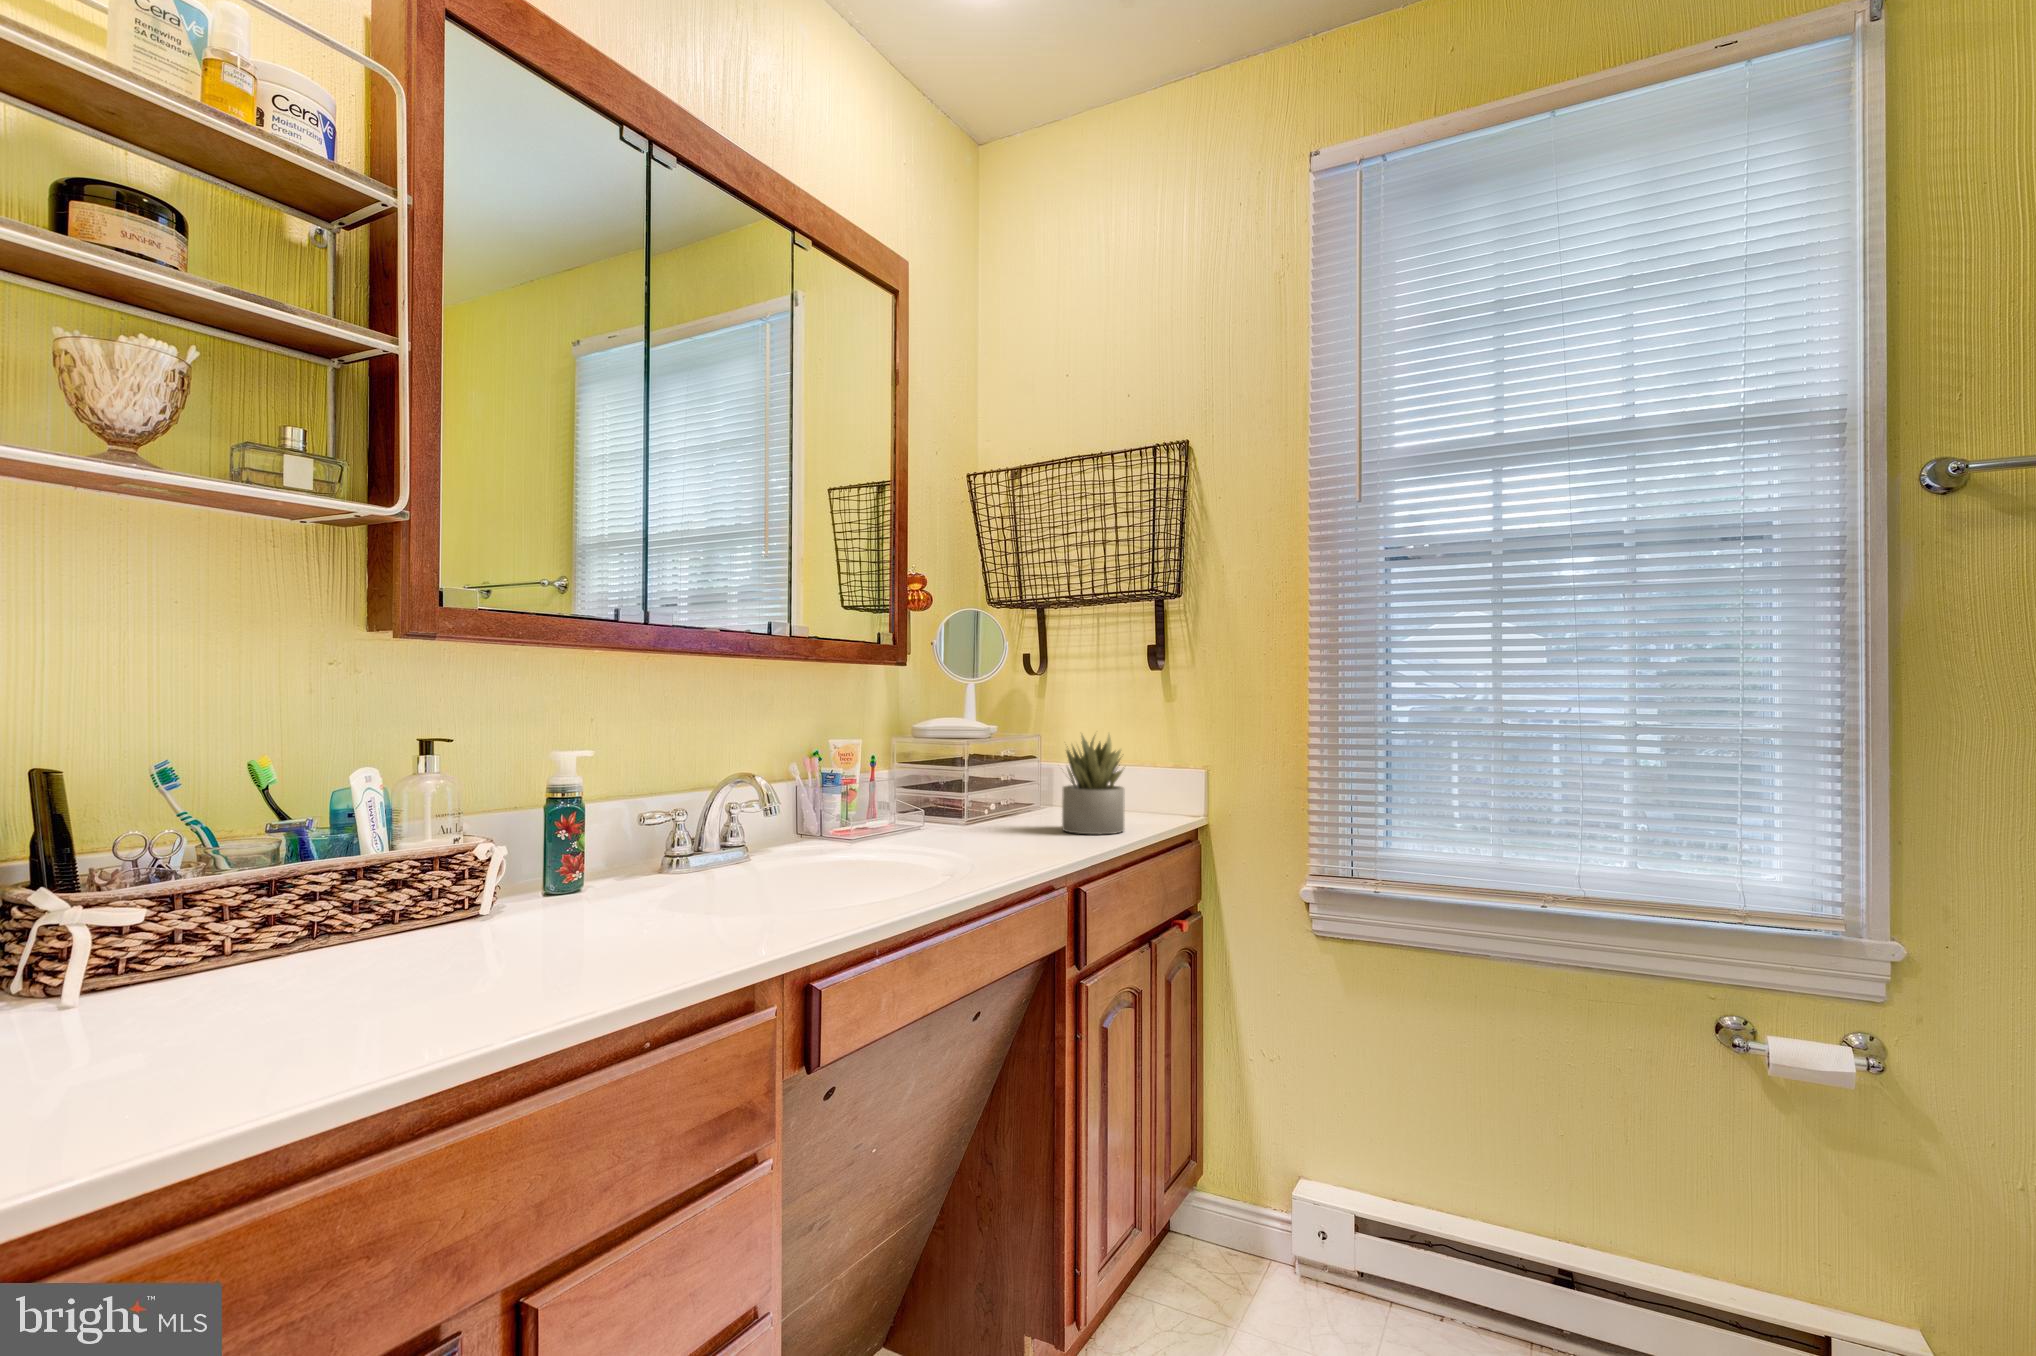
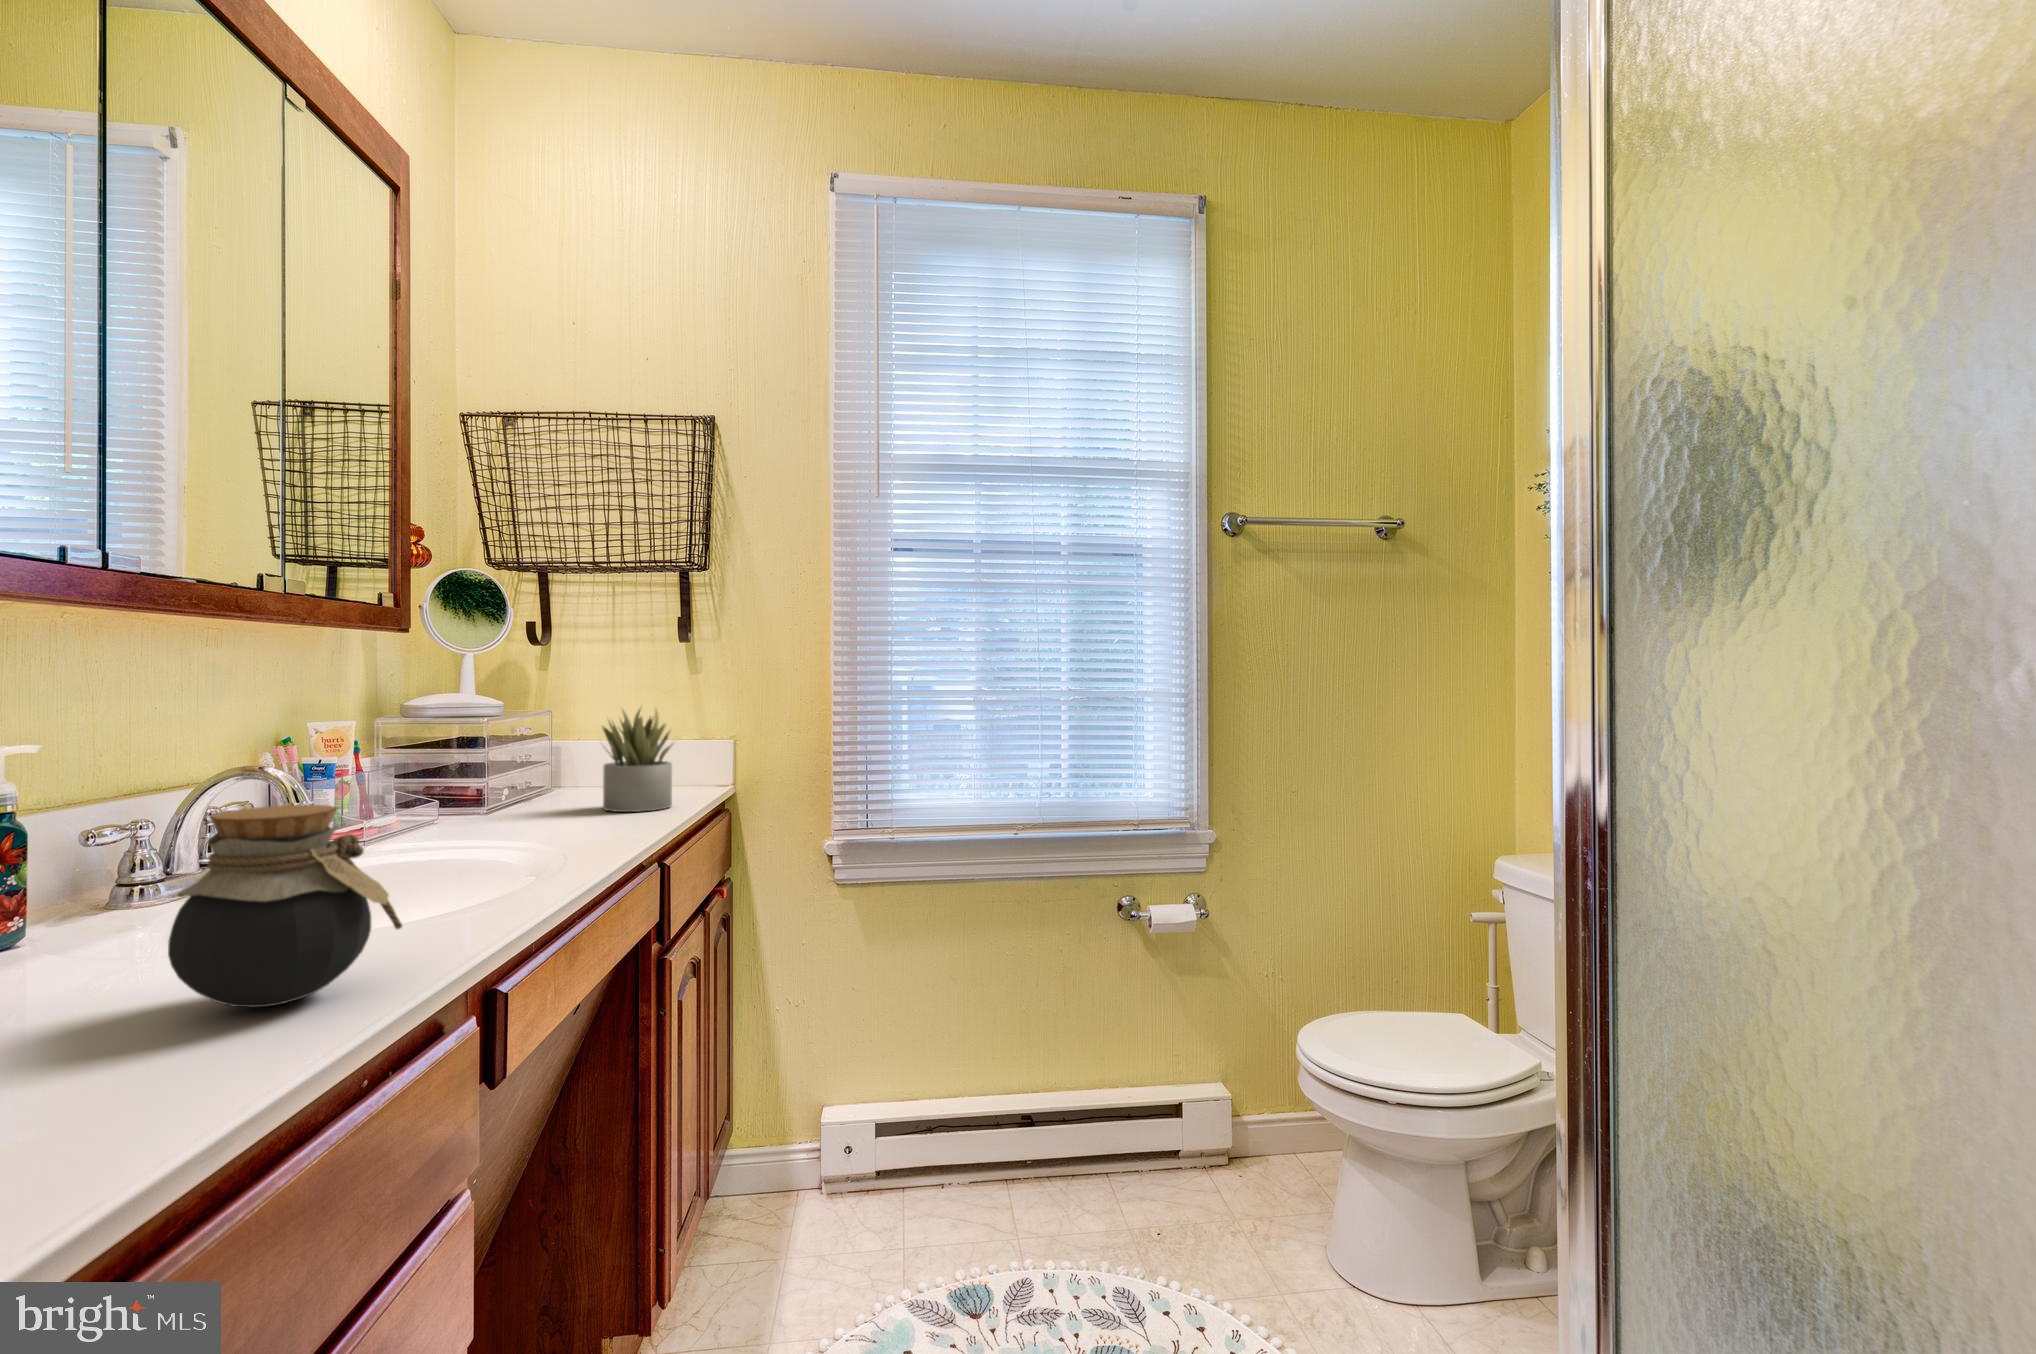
jar: none [540,806,695,965] -> present [168,805,402,1007]

